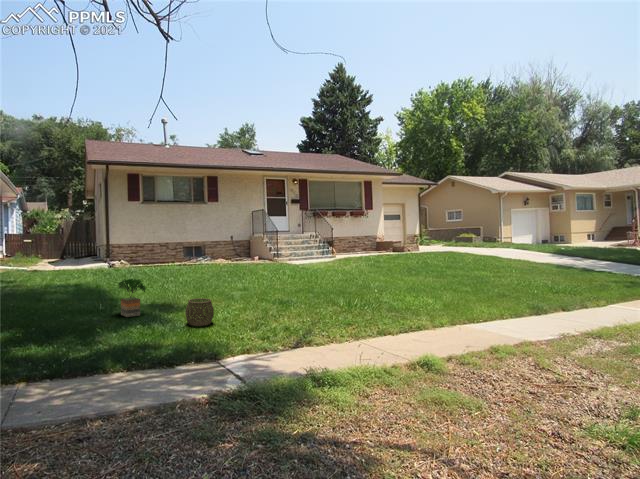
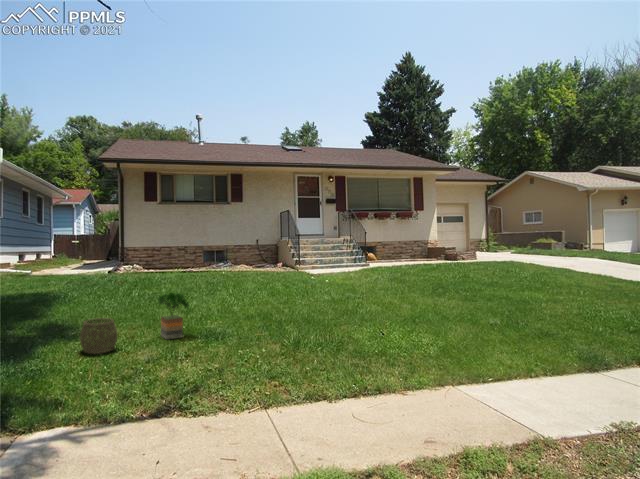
potted tree: present [119,279,146,317] -> present [158,293,189,339]

